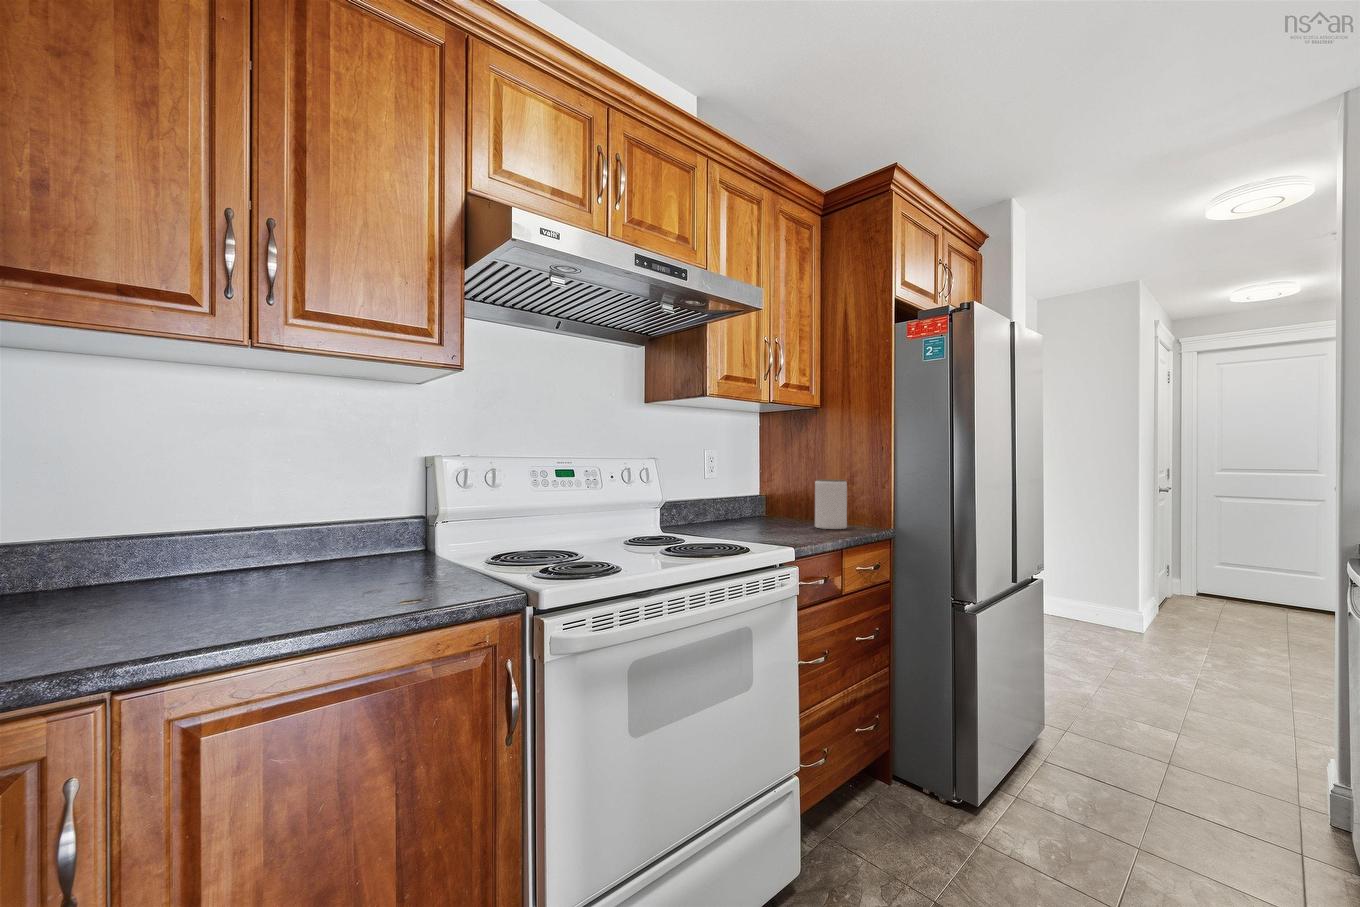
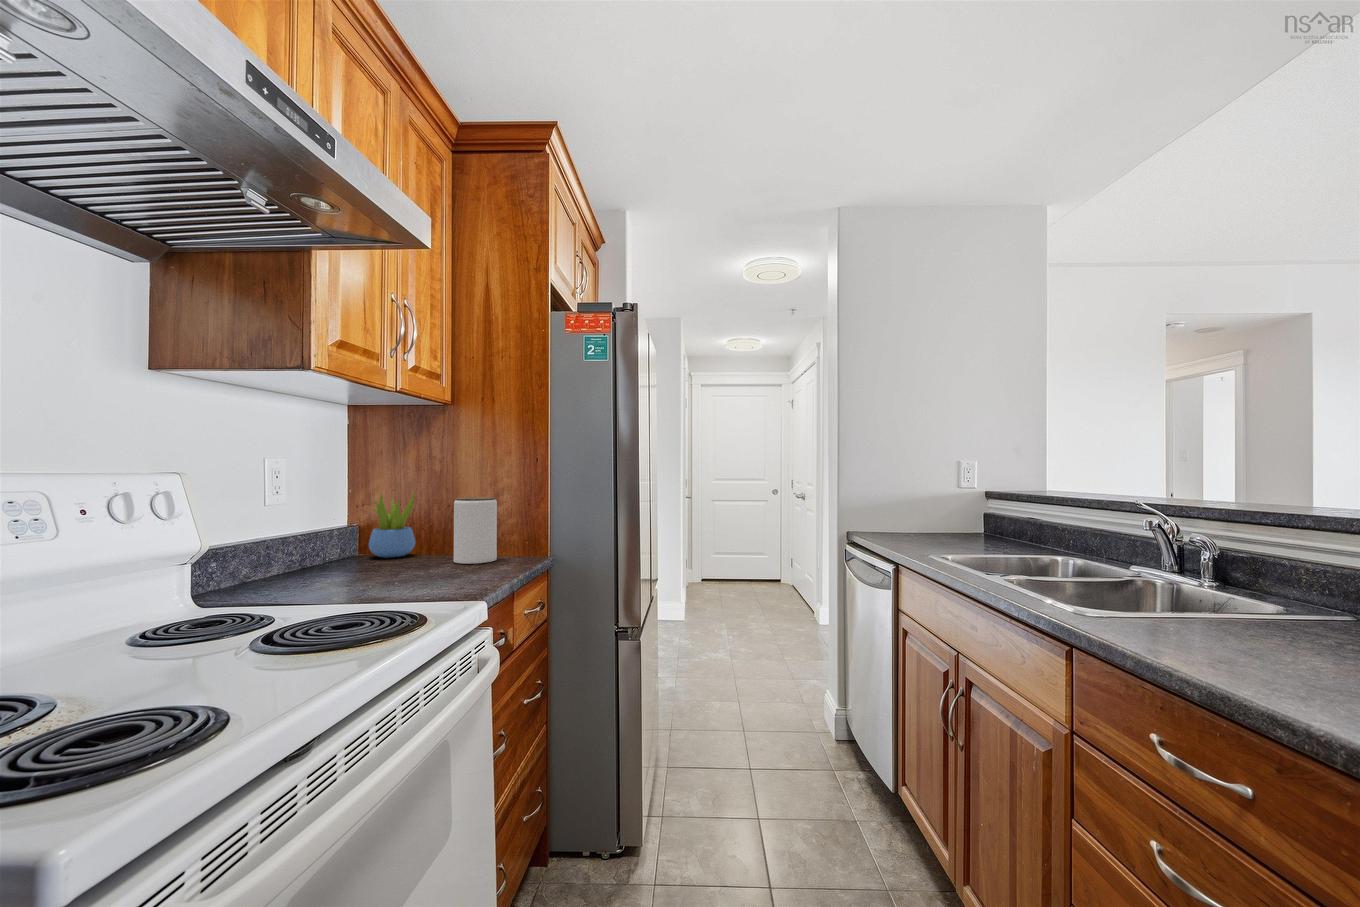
succulent plant: none [768,473,799,521] -> present [369,494,415,558]

